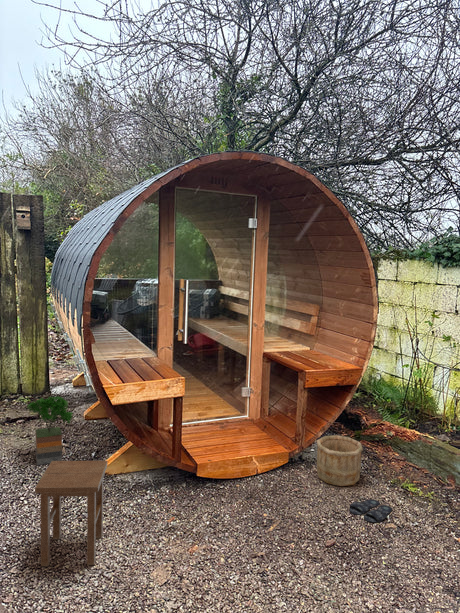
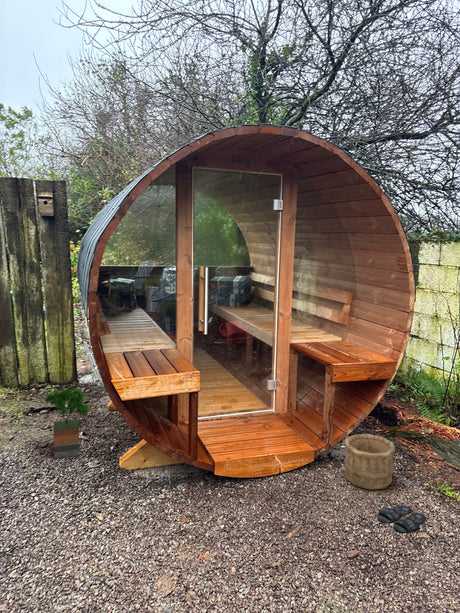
stool: present [35,461,107,566] -> none [36,458,115,568]

